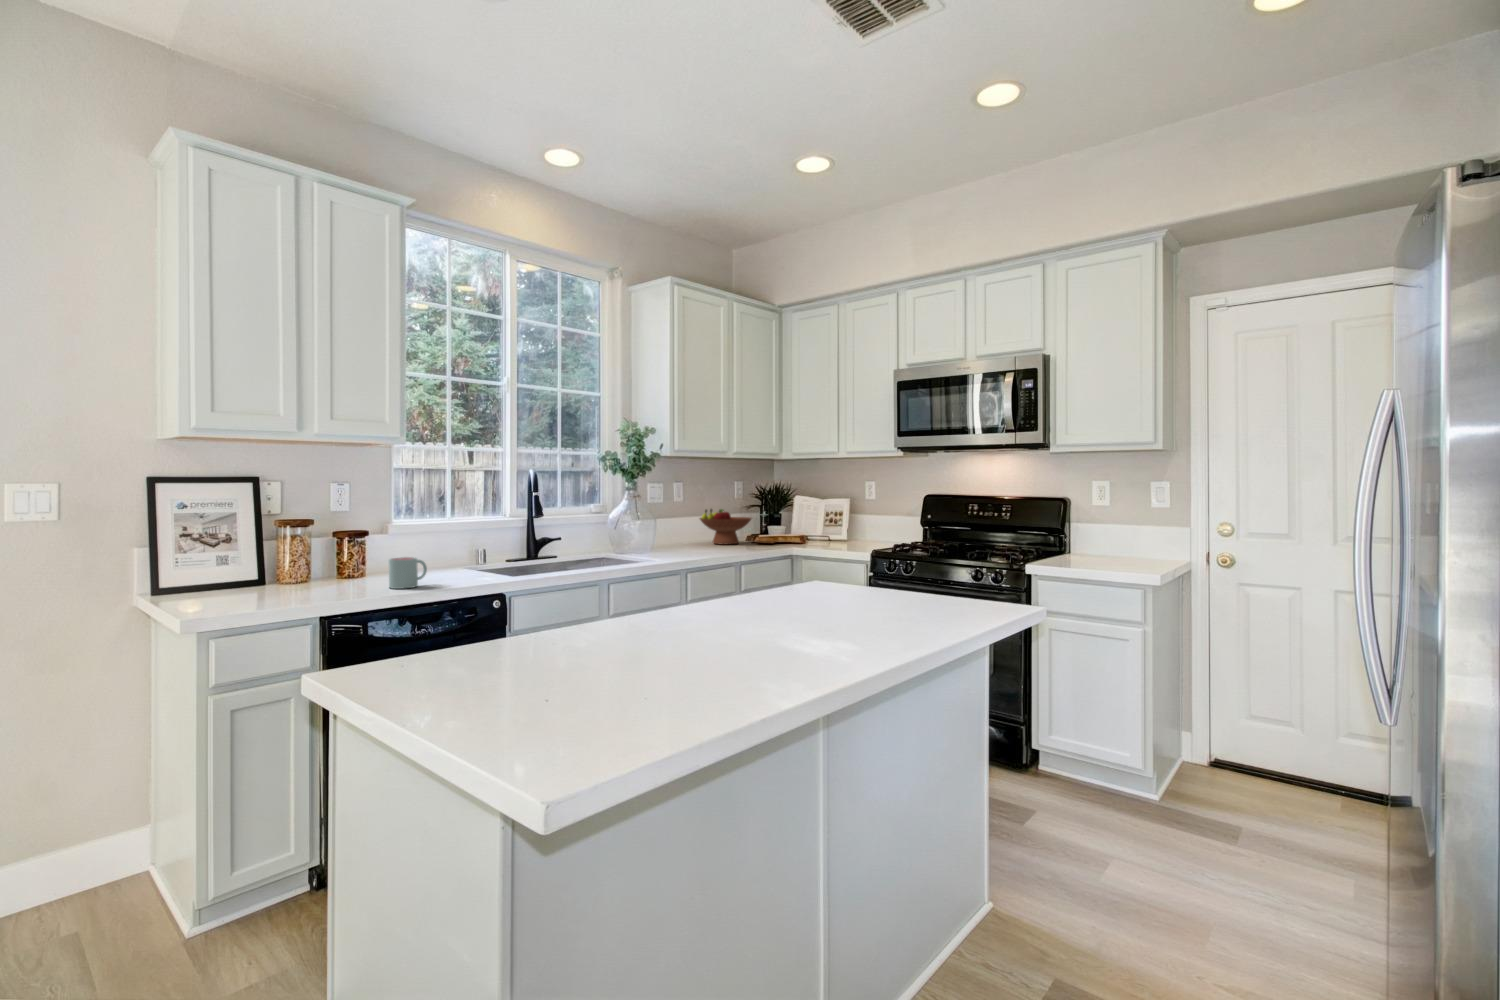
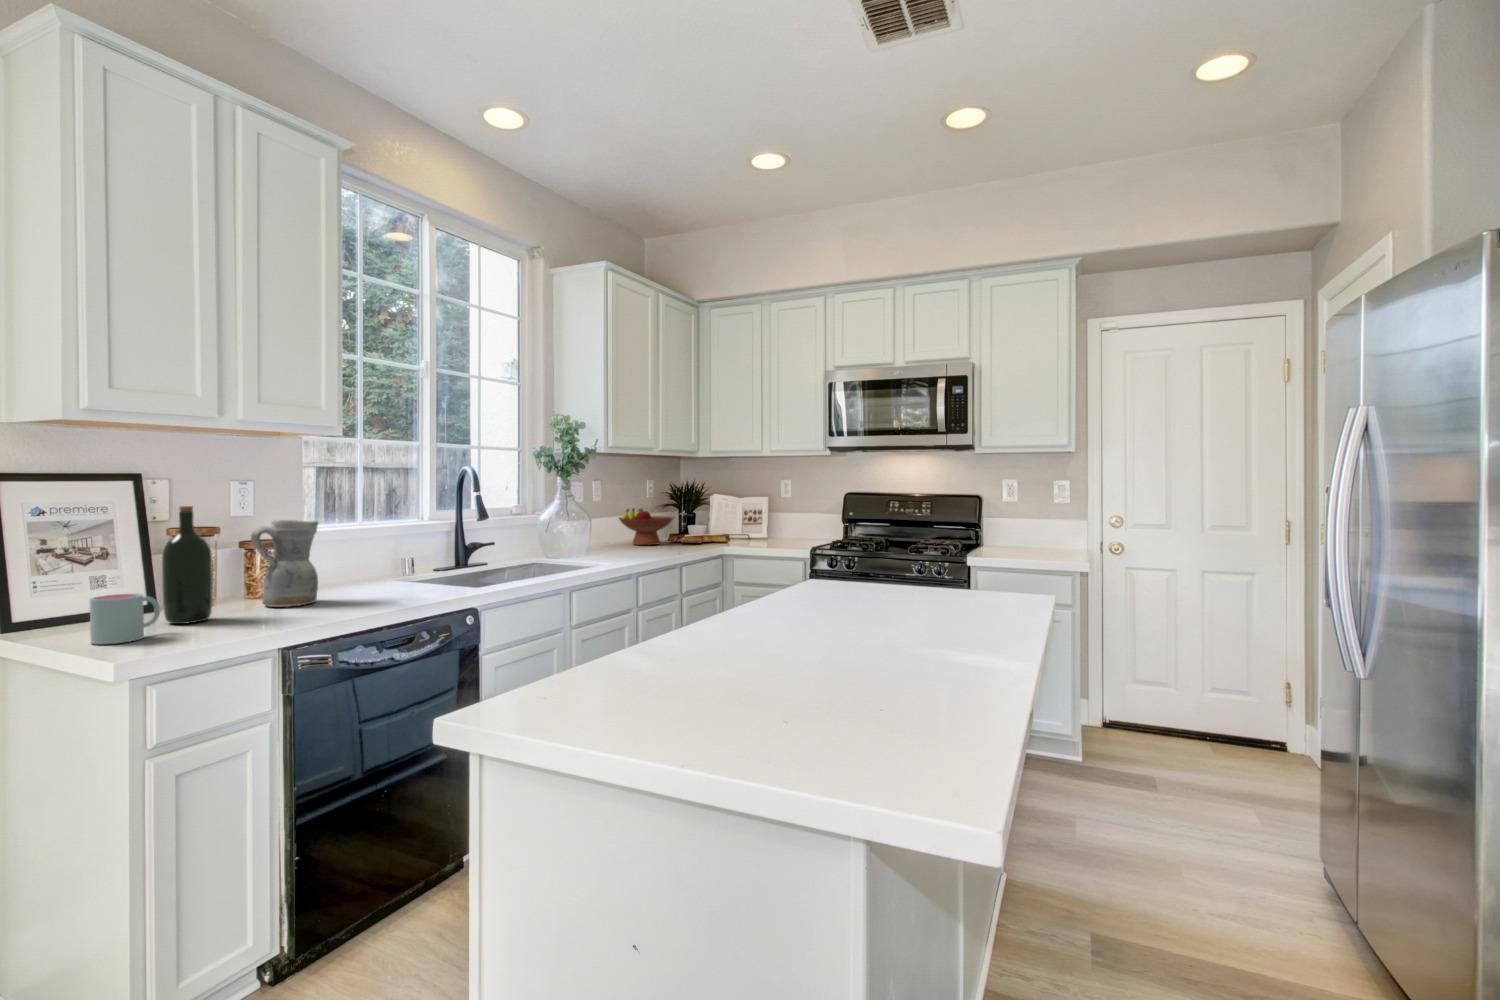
wine bottle: none [257,503,294,594] -> present [162,506,213,624]
ceramic pitcher: none [329,515,383,585] -> present [251,520,318,607]
mug: present [389,557,427,589] -> present [90,594,160,644]

